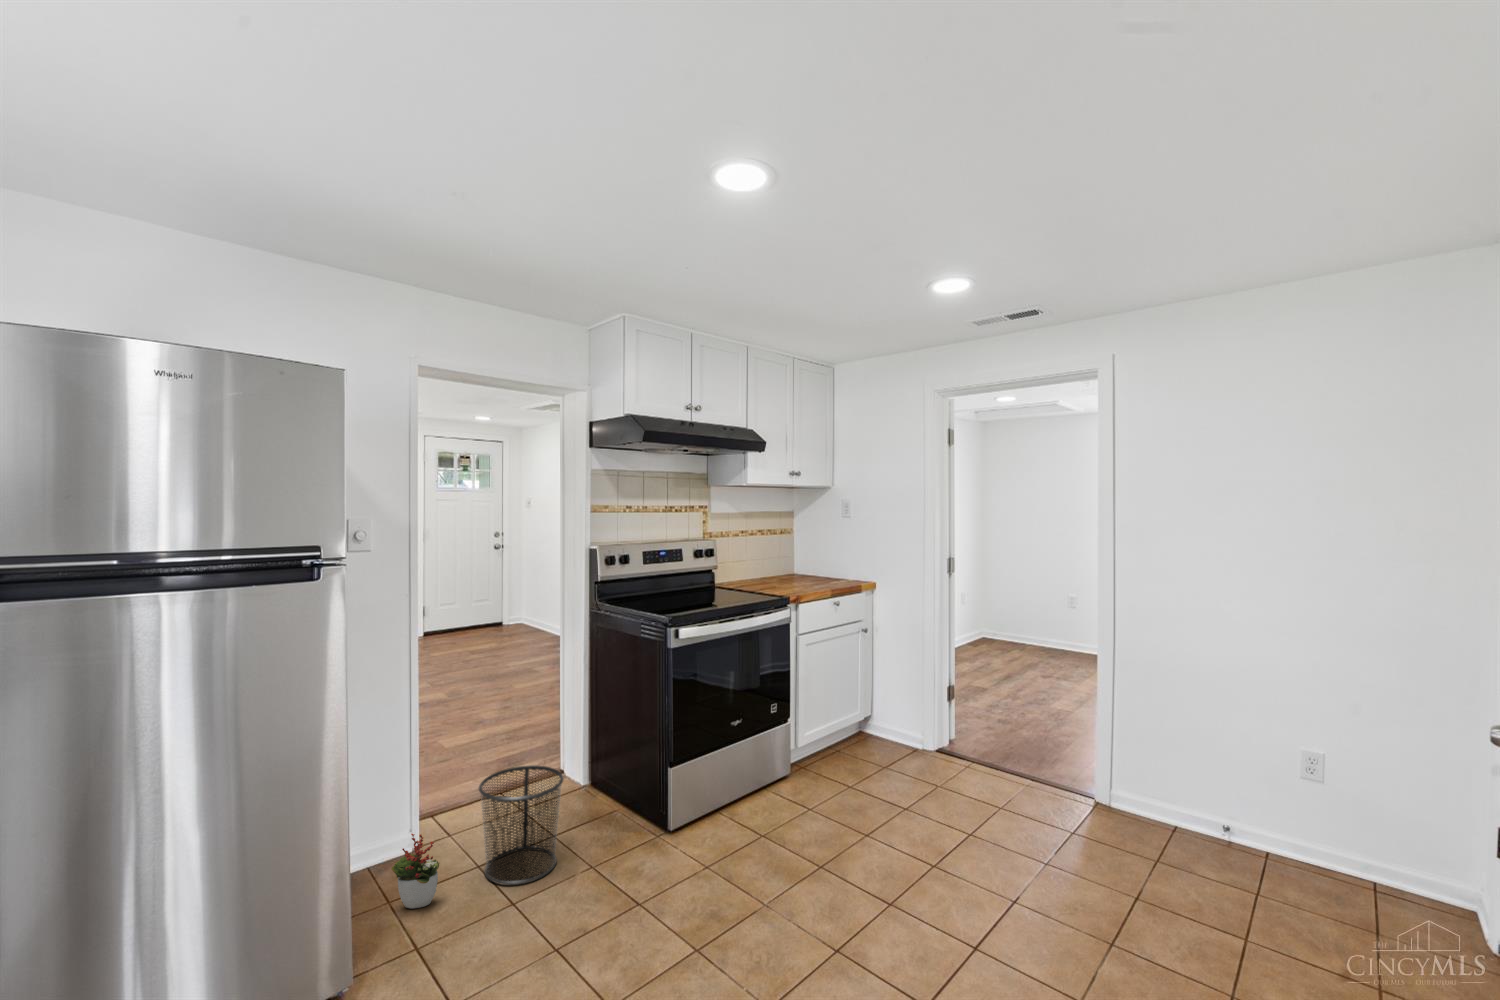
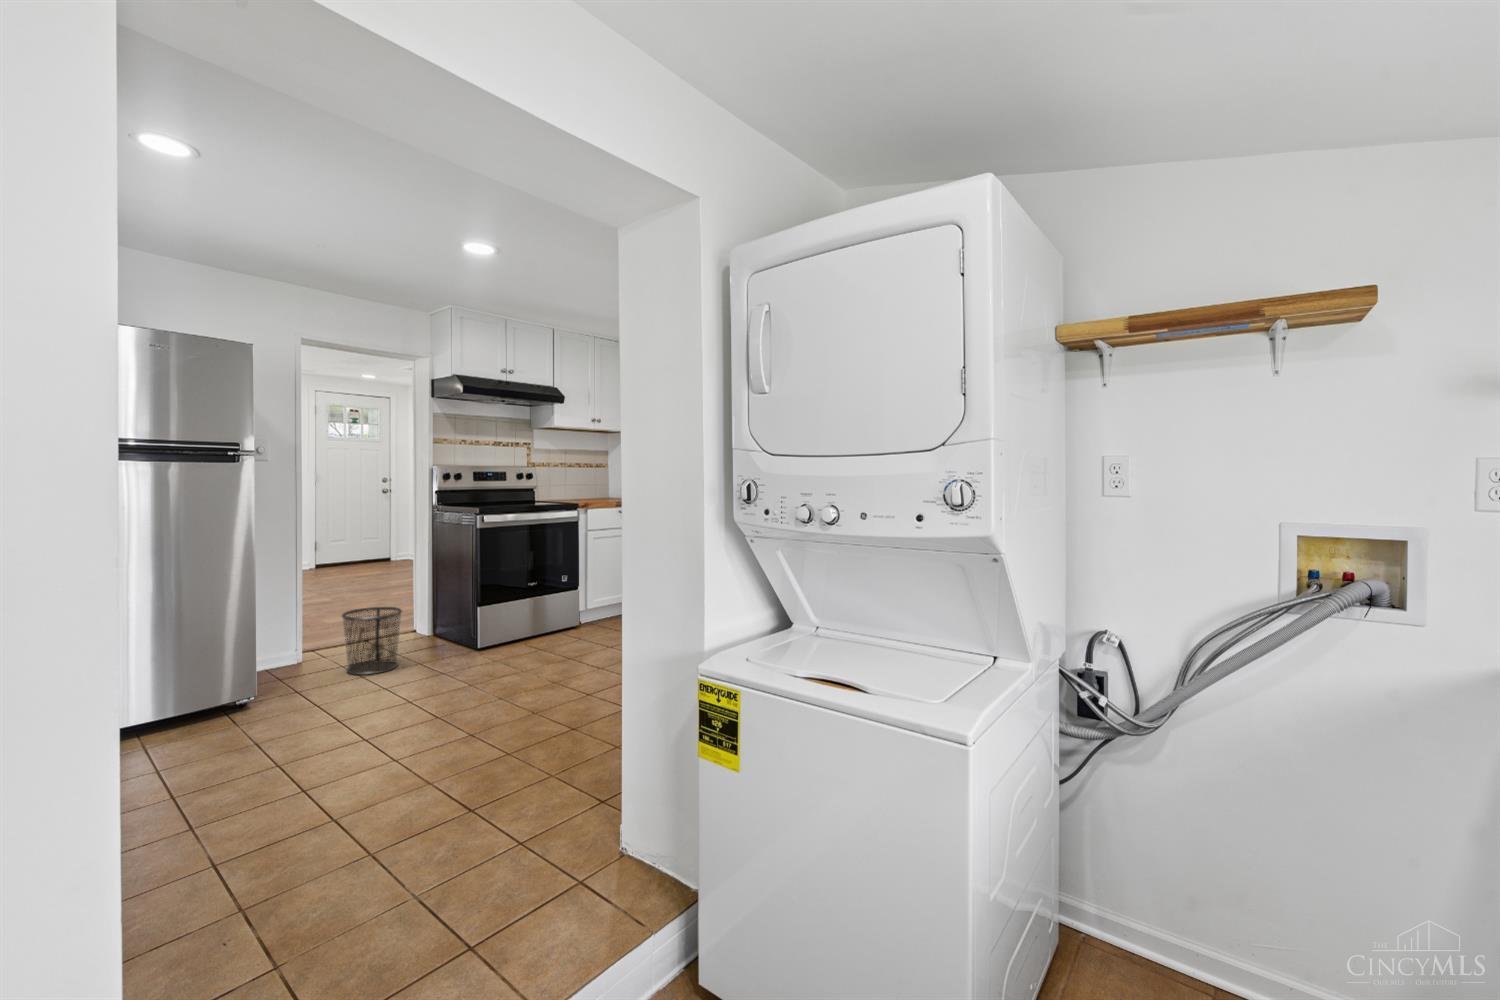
decorative plant: present [392,834,439,909] -> none [279,638,313,685]

